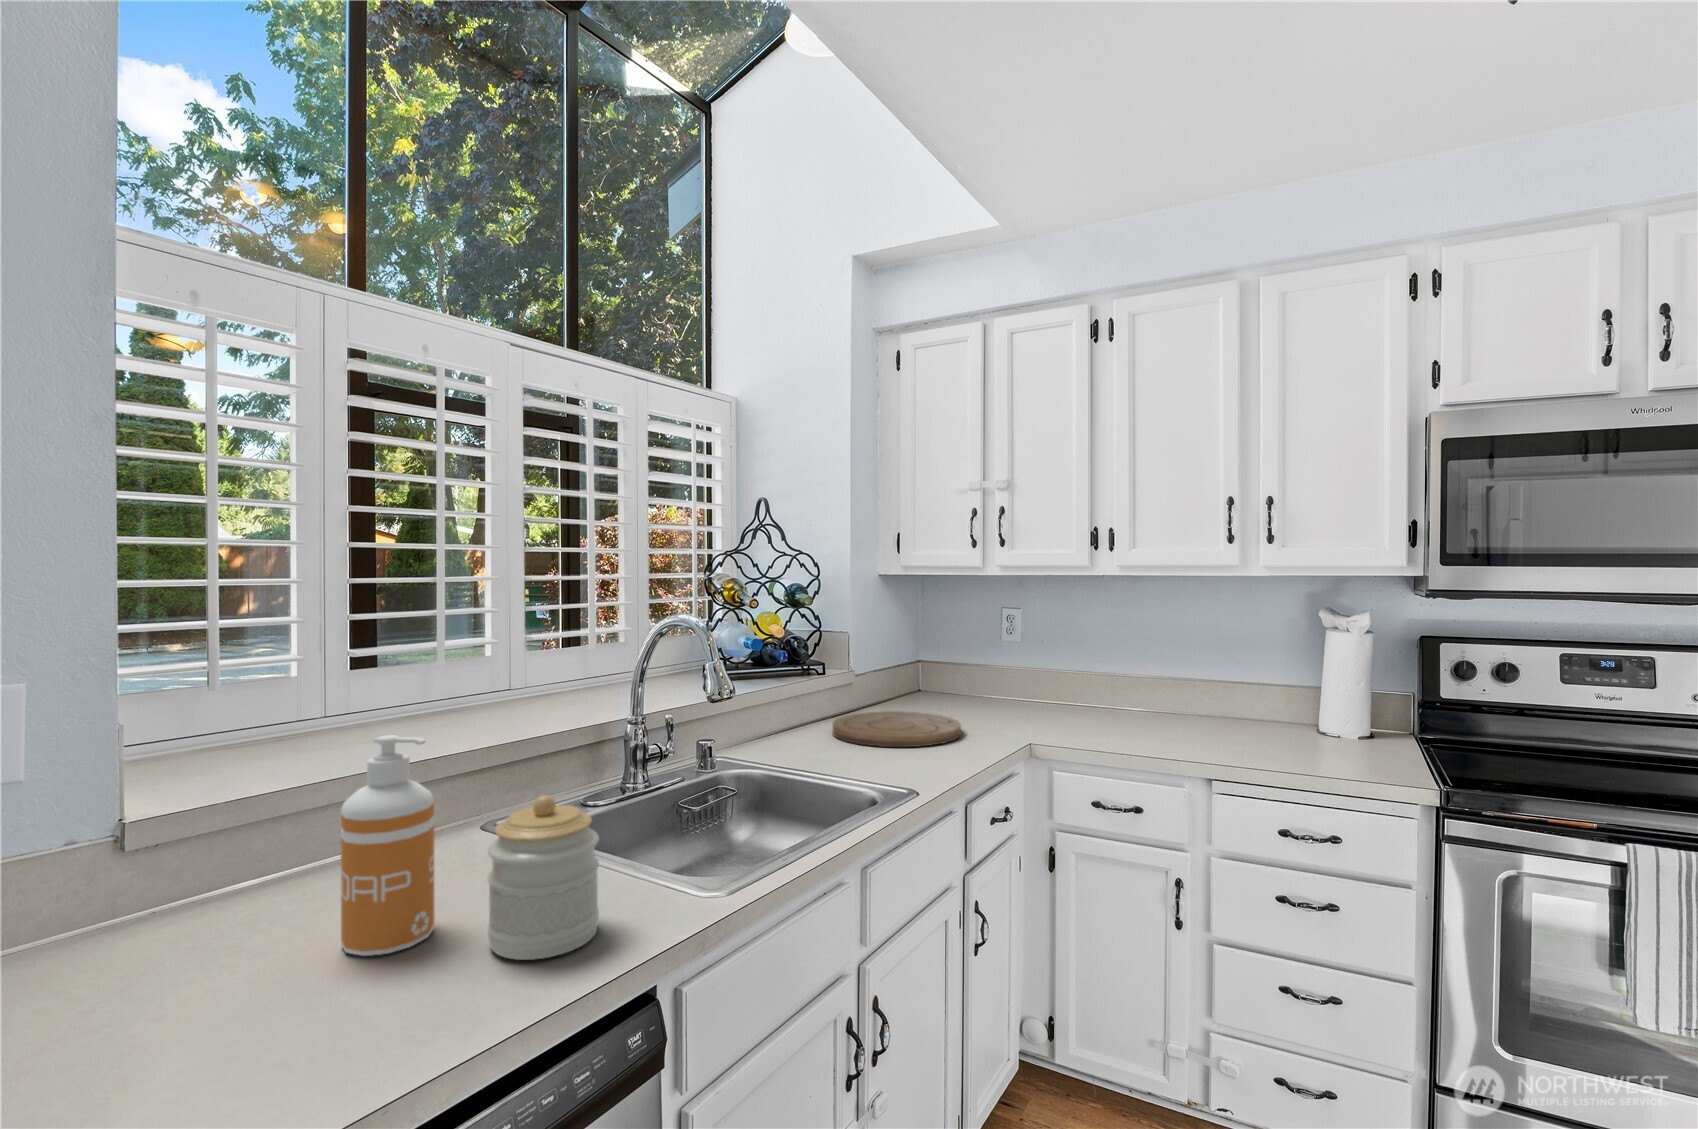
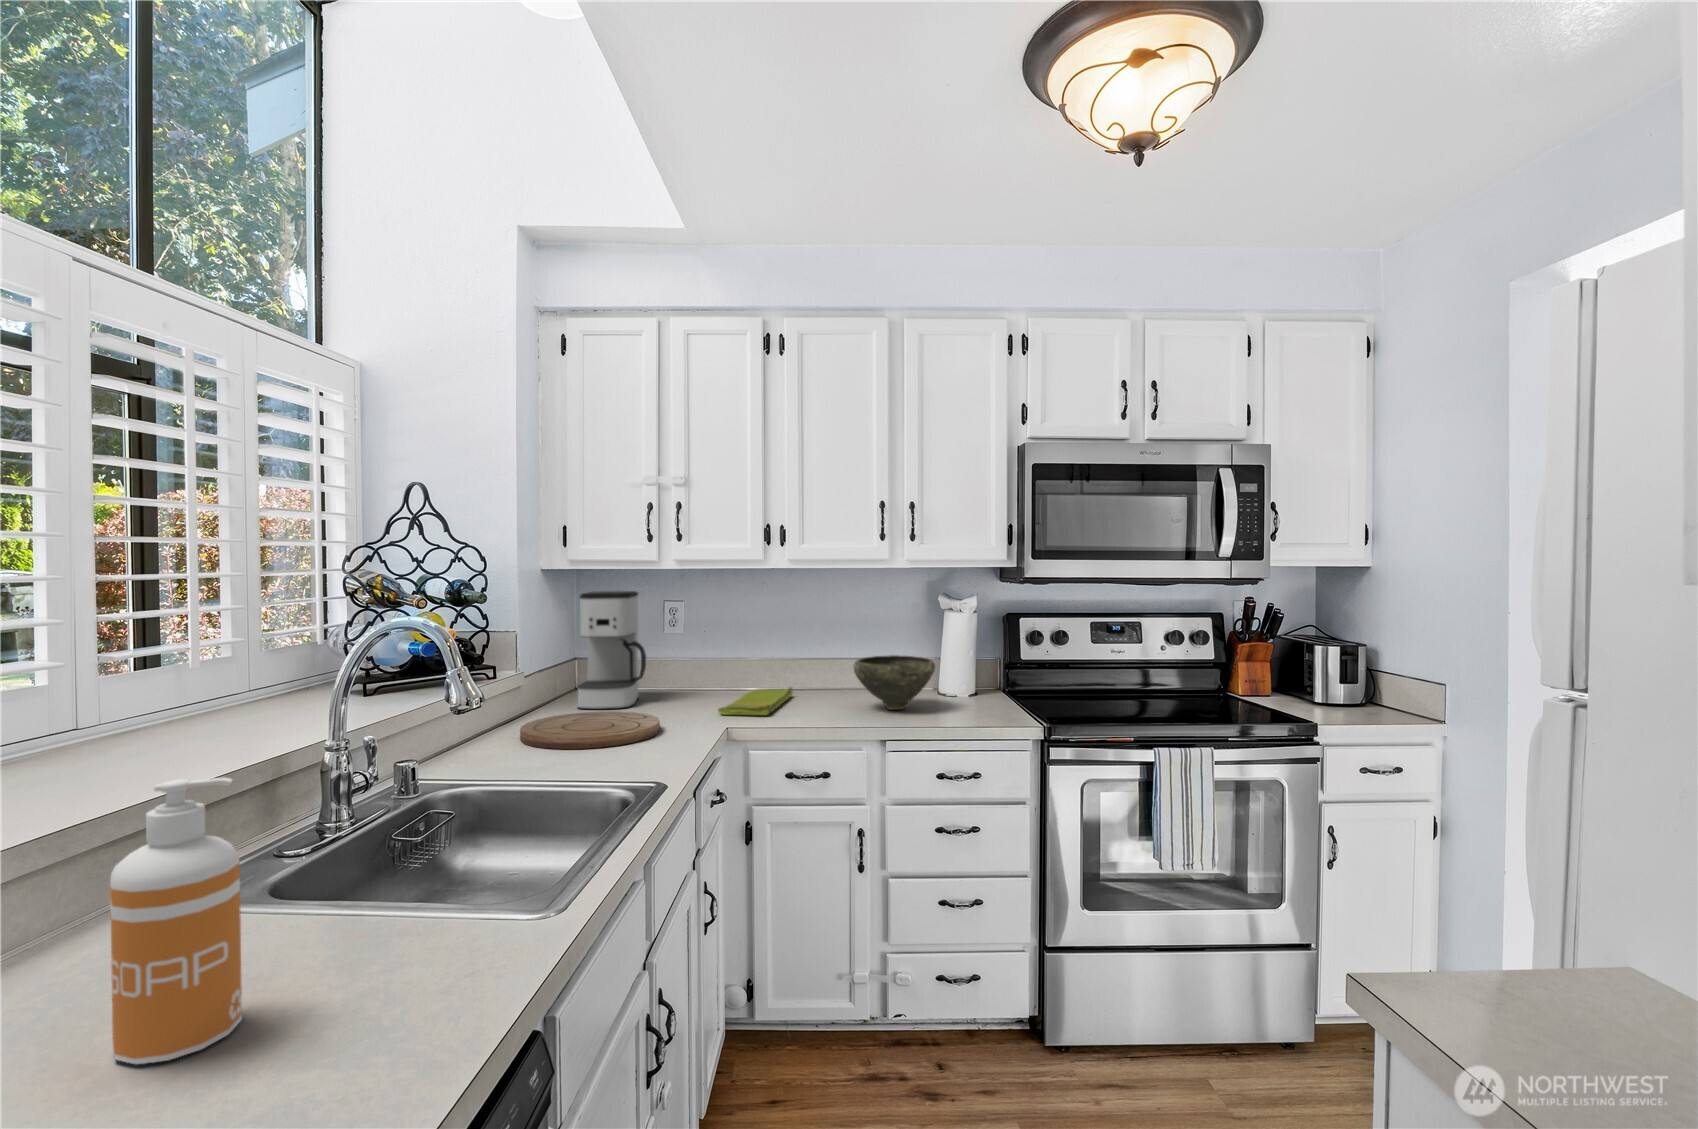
coffee maker: none [906,596,973,711] -> present [578,591,646,709]
bowl: none [1187,679,1295,745] -> present [854,655,935,710]
dish towel: none [1031,705,1129,734] -> present [718,688,793,715]
jar: present [487,795,599,960] -> none [331,823,466,1011]

